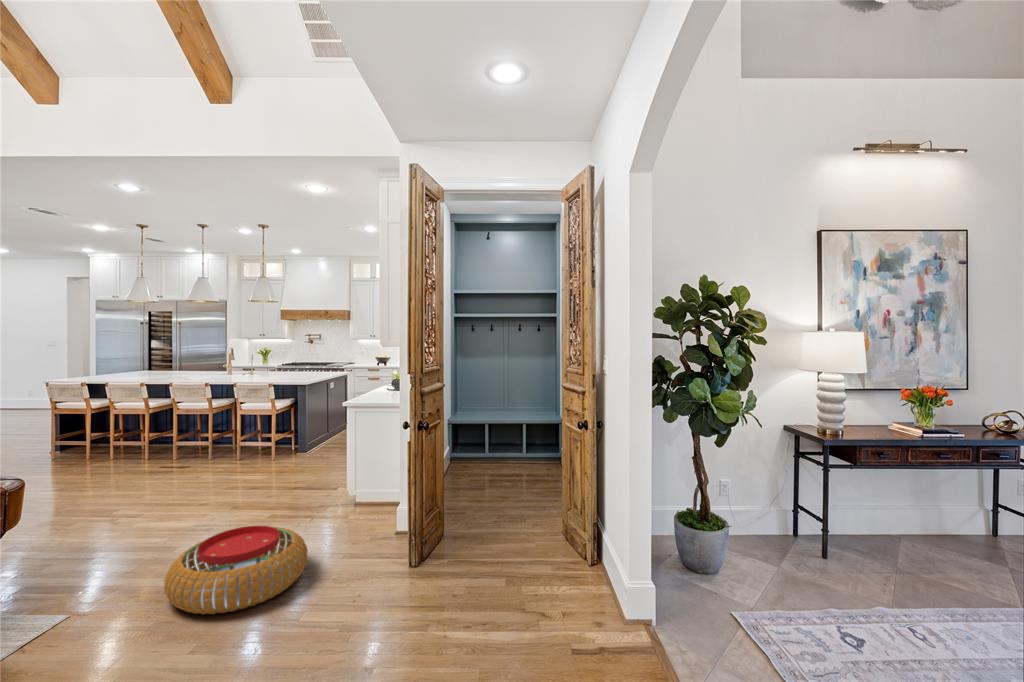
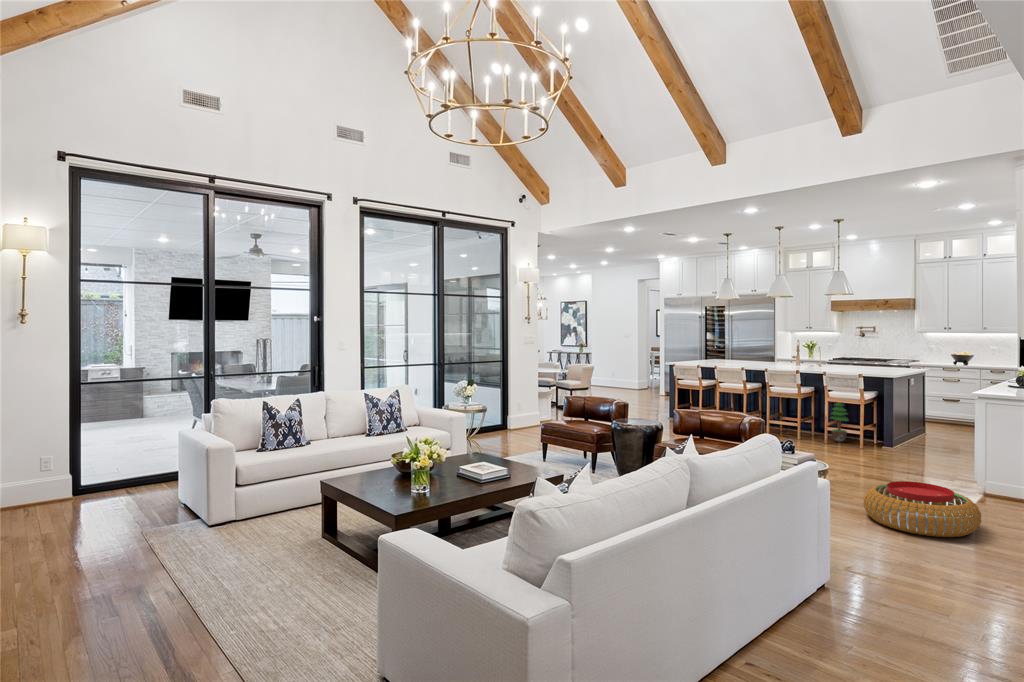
potted tree: none [242,405,263,457] -> present [830,402,848,442]

